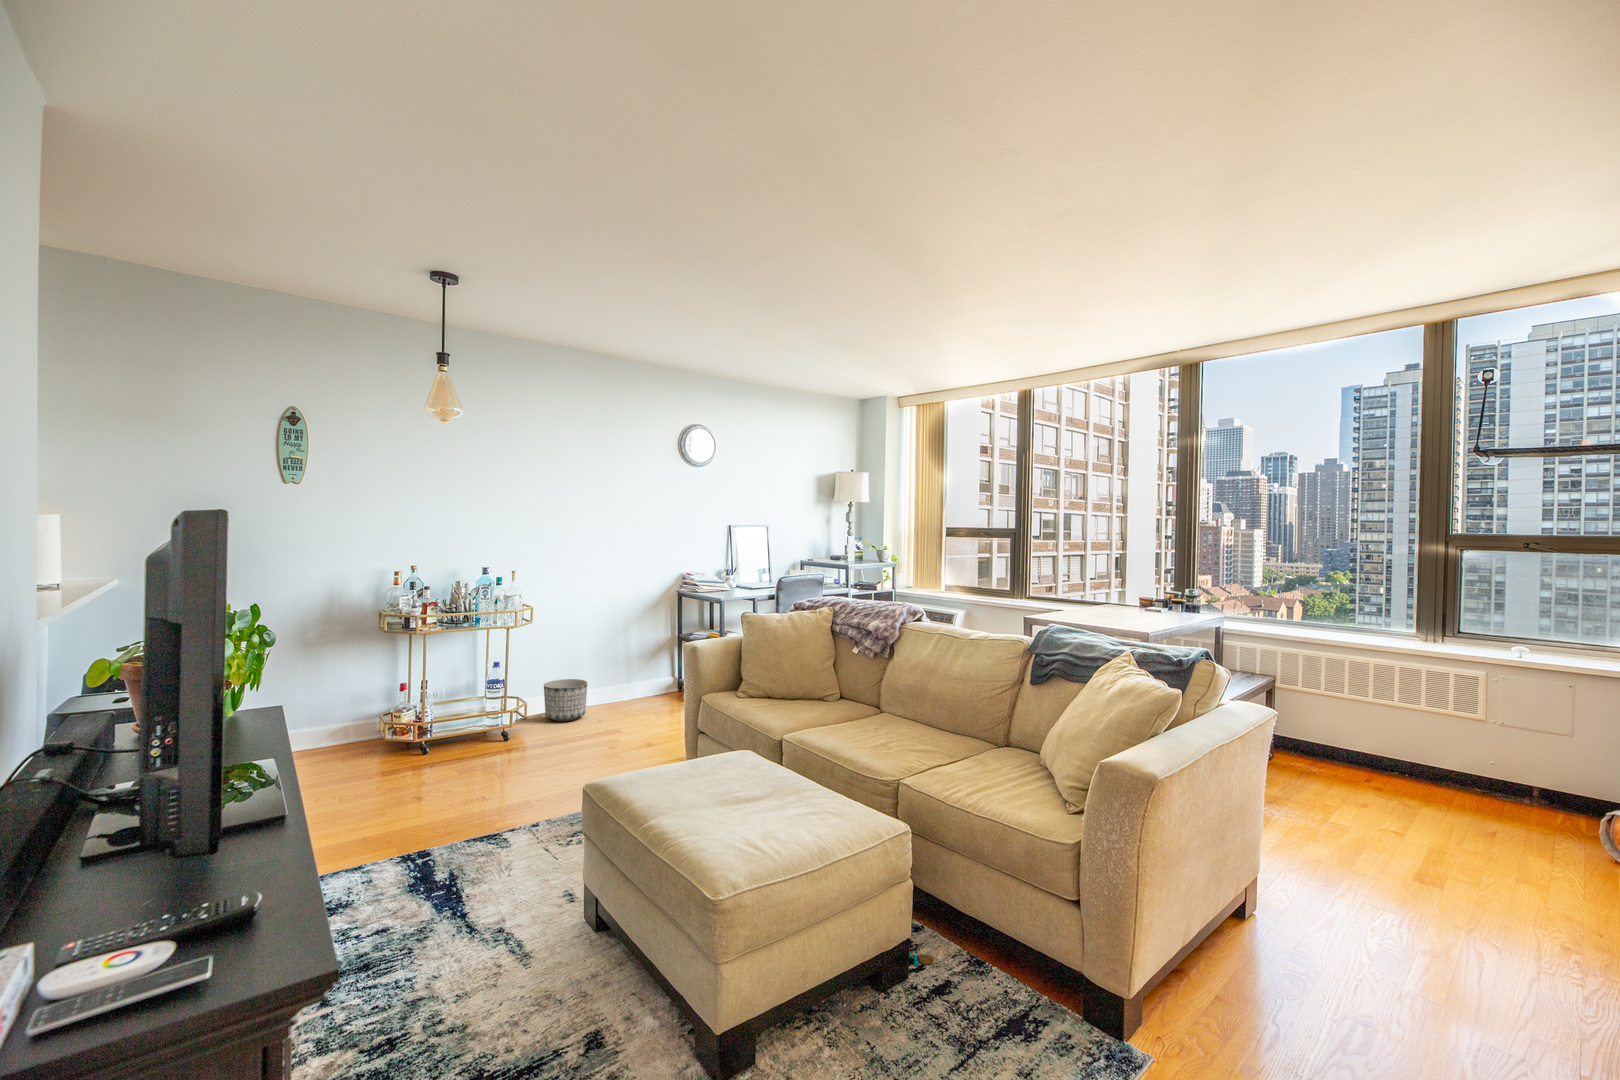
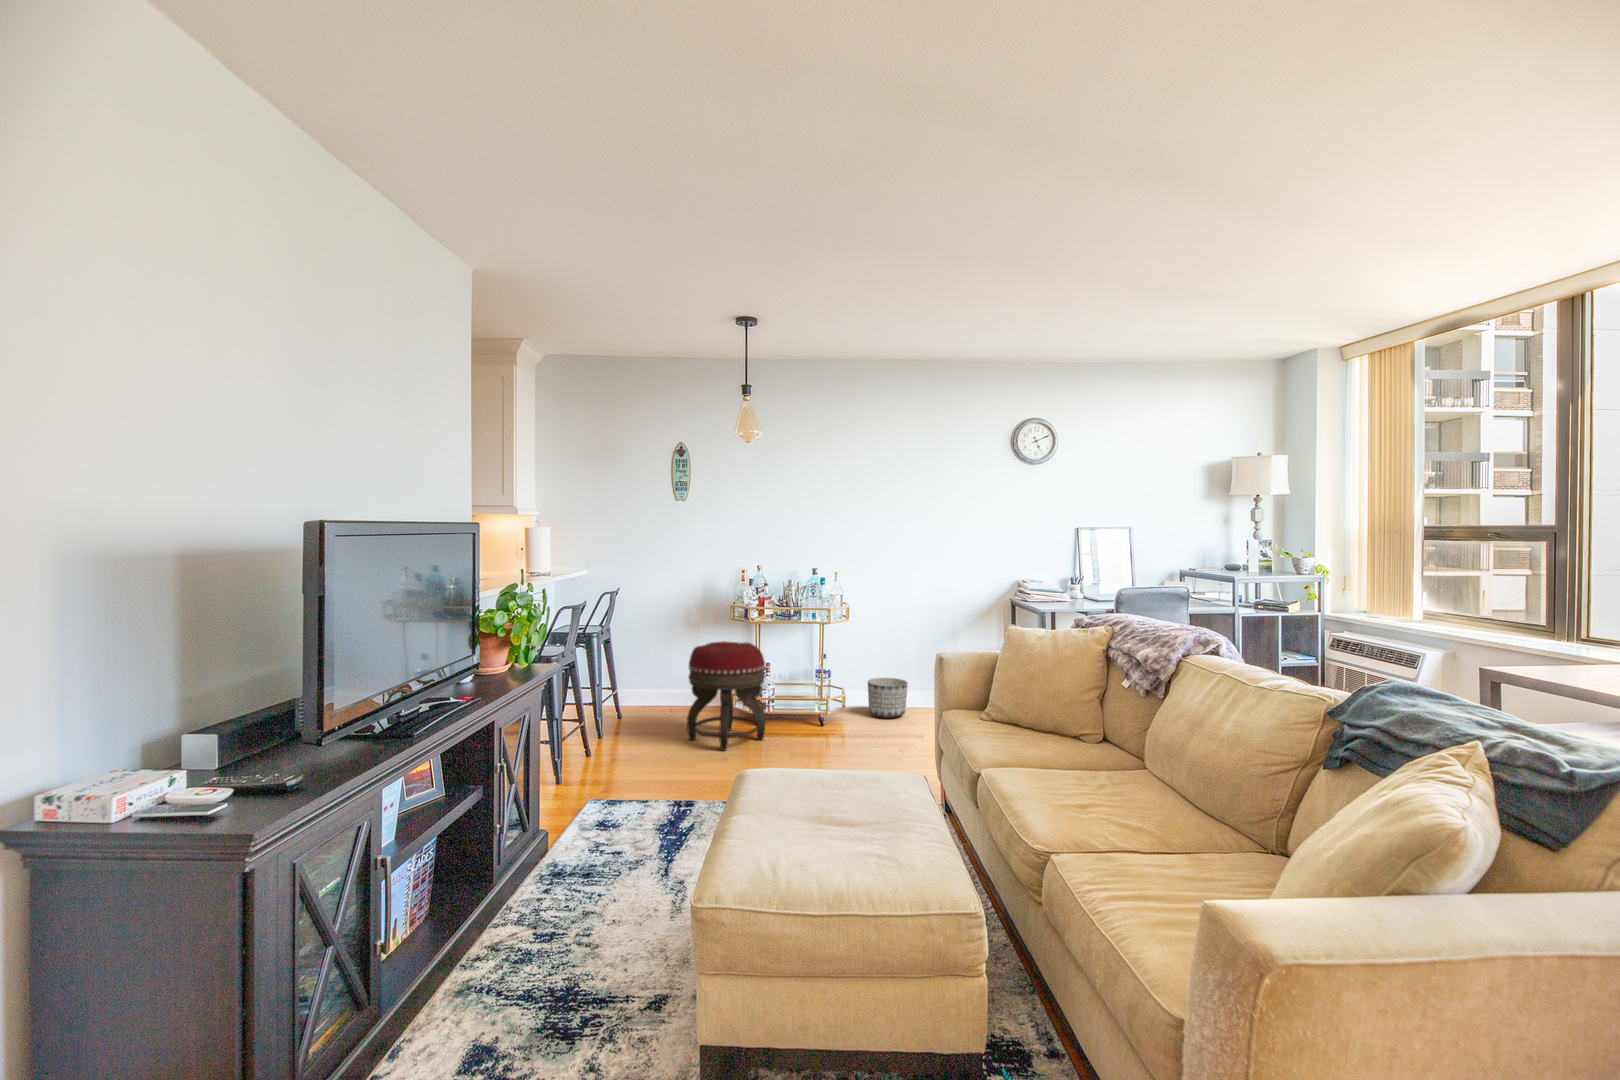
footstool: none [343,658,451,790] -> present [687,641,766,751]

